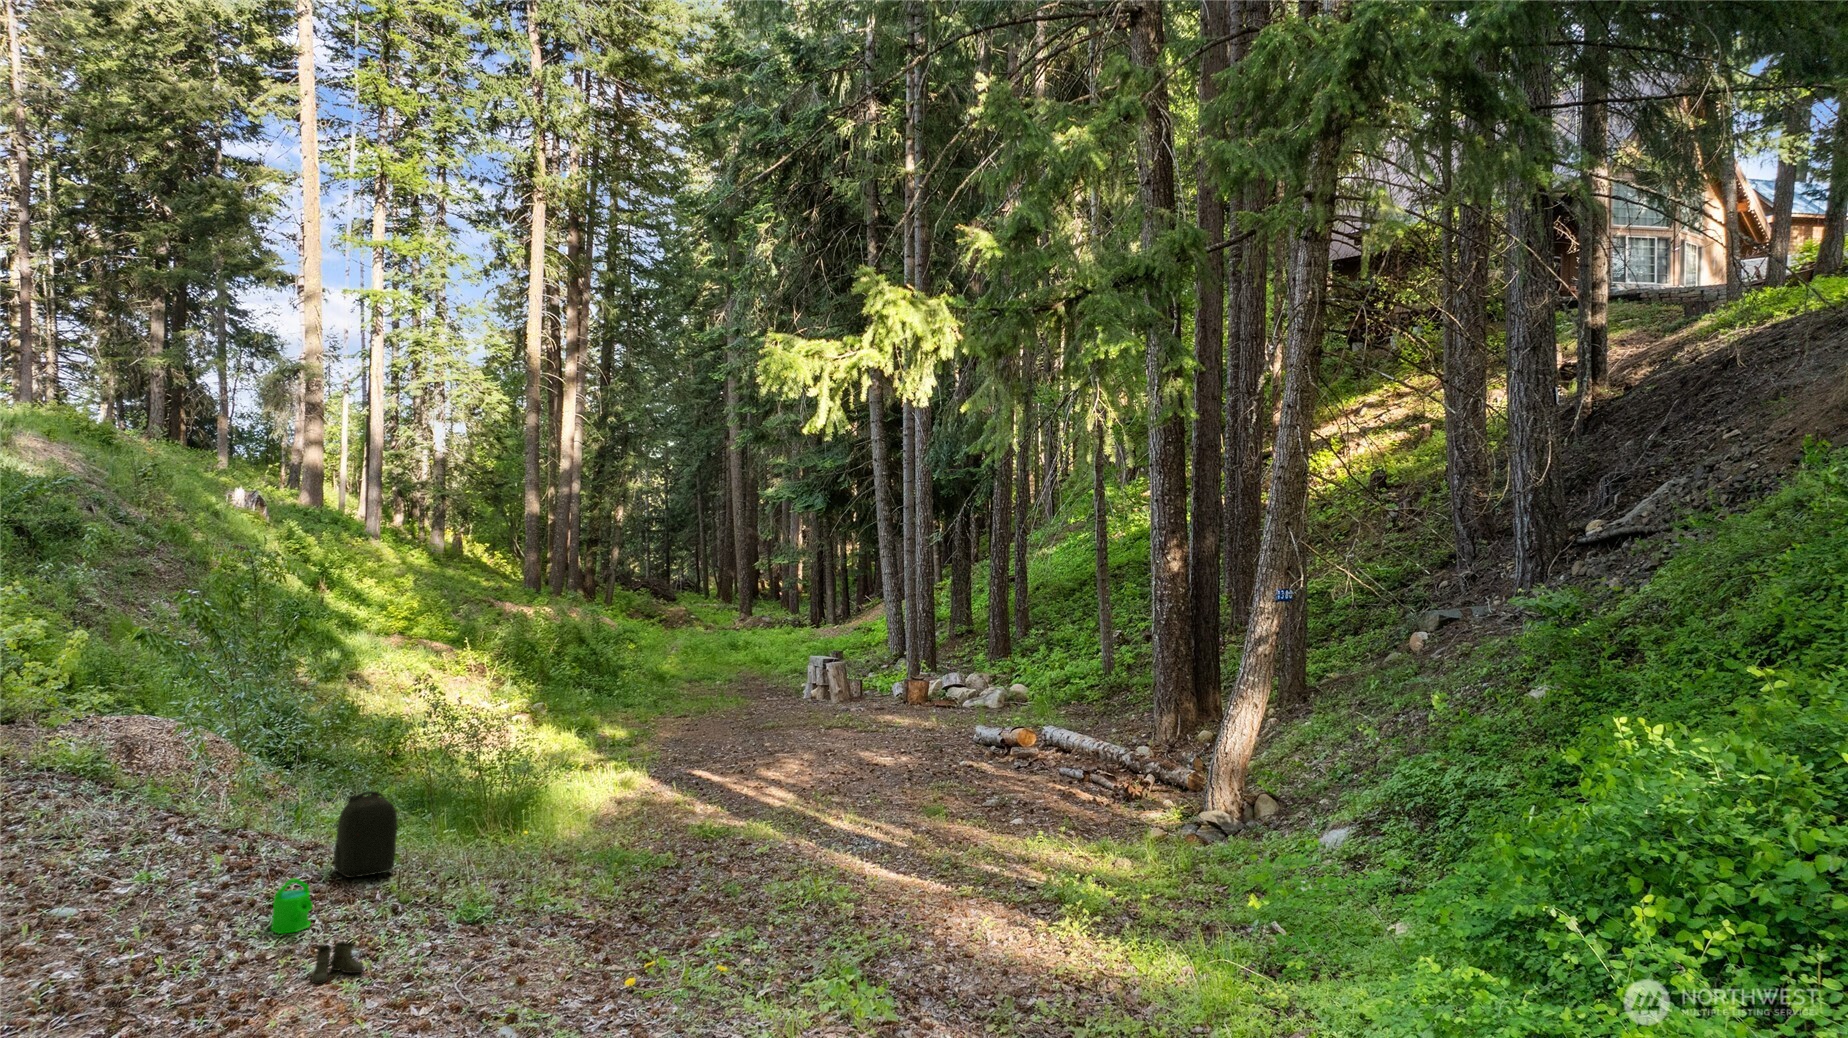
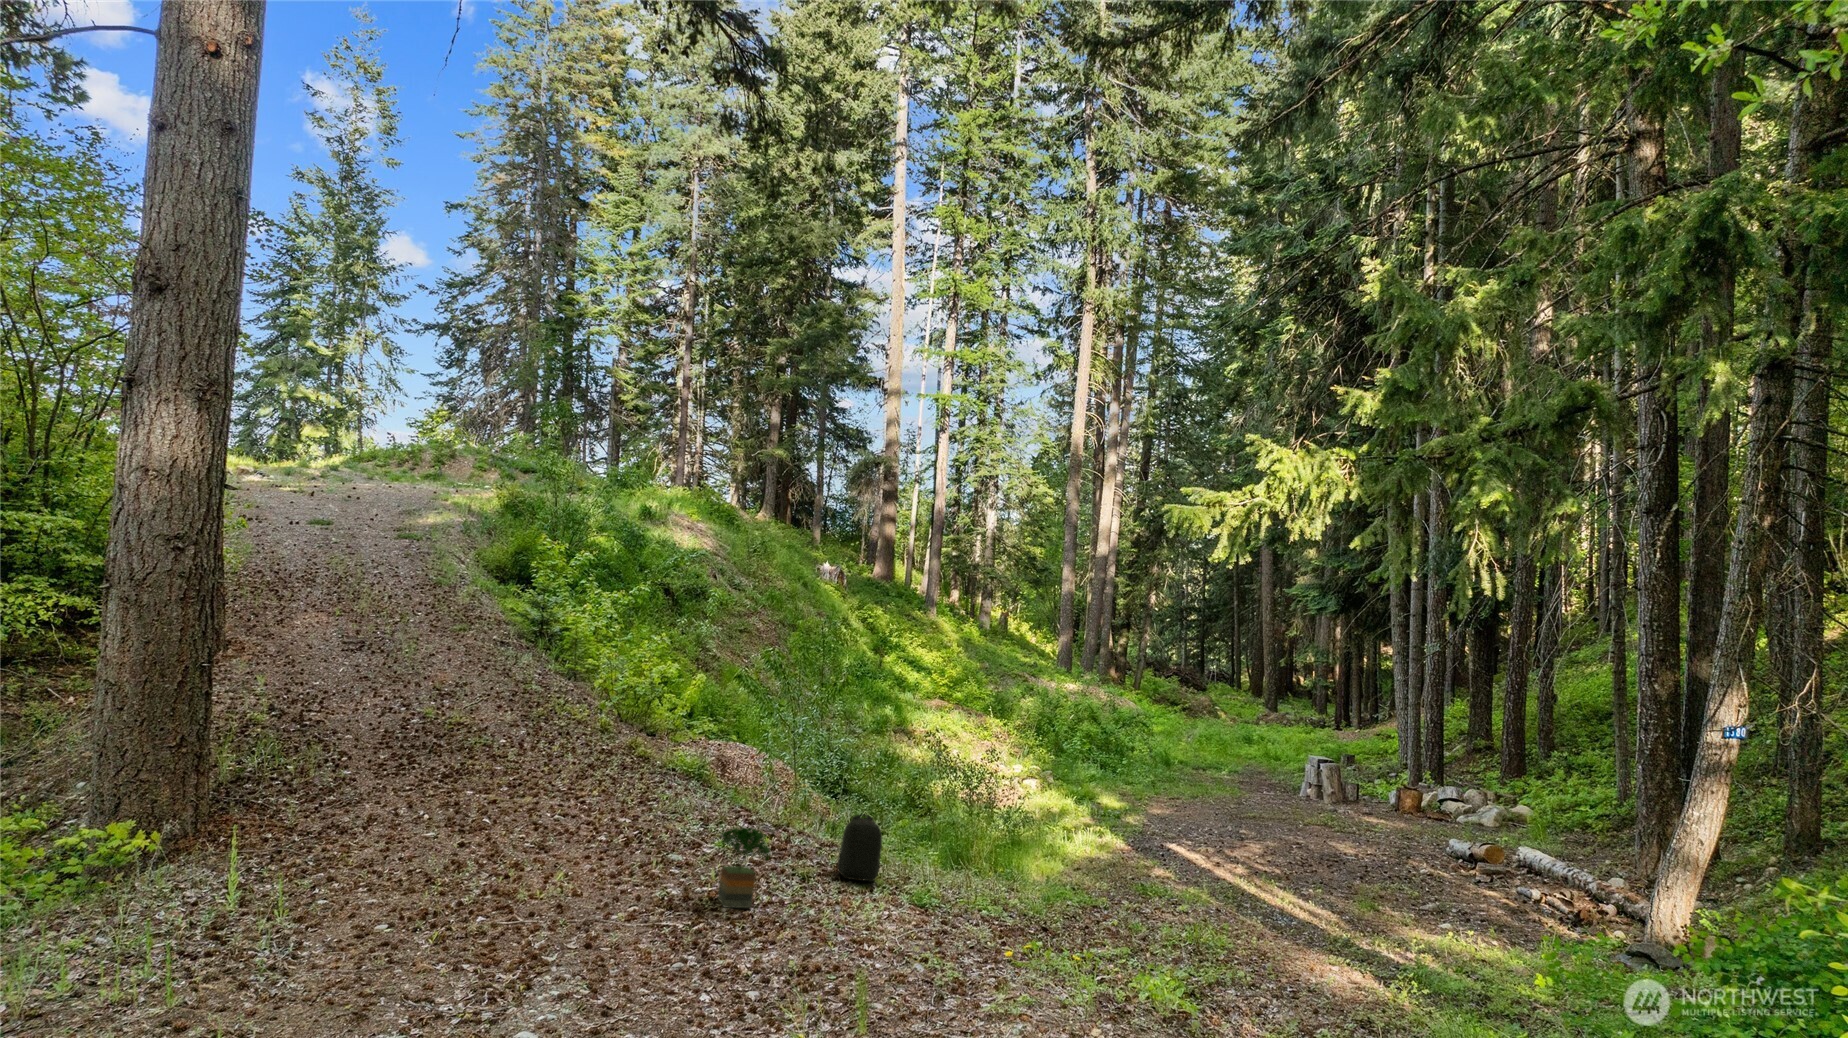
potted tree: none [143,857,243,985] -> present [718,827,770,908]
watering can: present [271,878,313,934] -> none [787,861,816,901]
boots: present [311,942,363,984] -> none [801,909,840,935]

